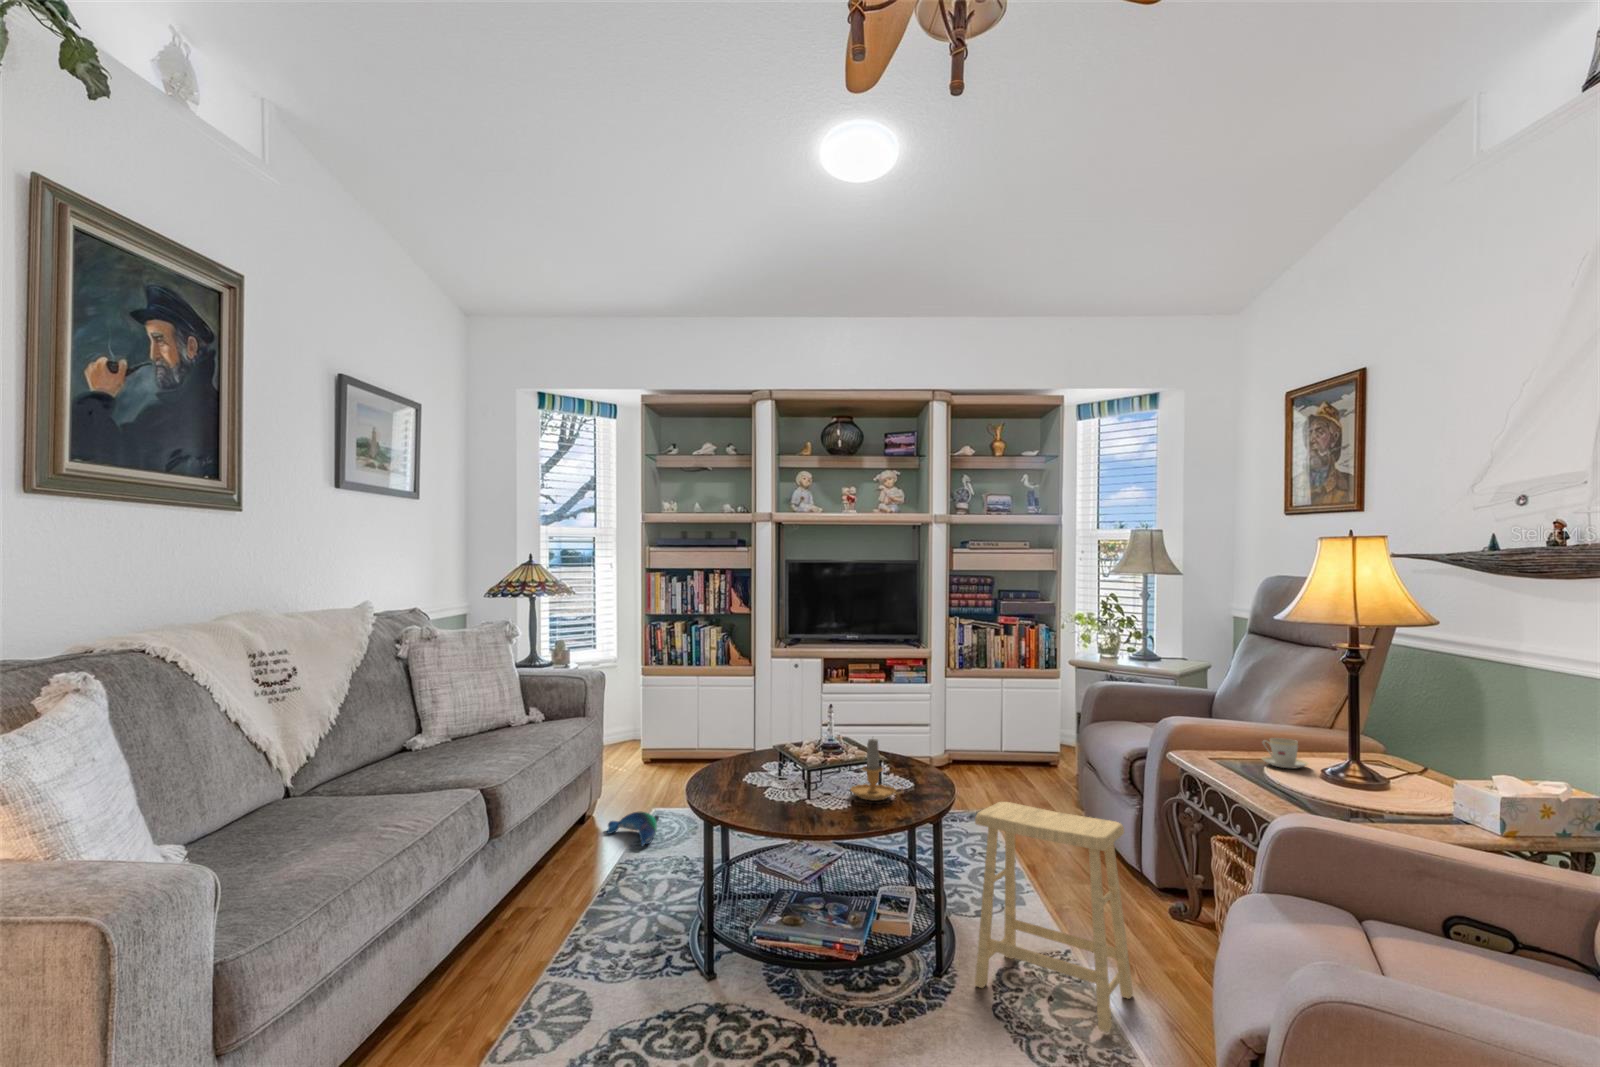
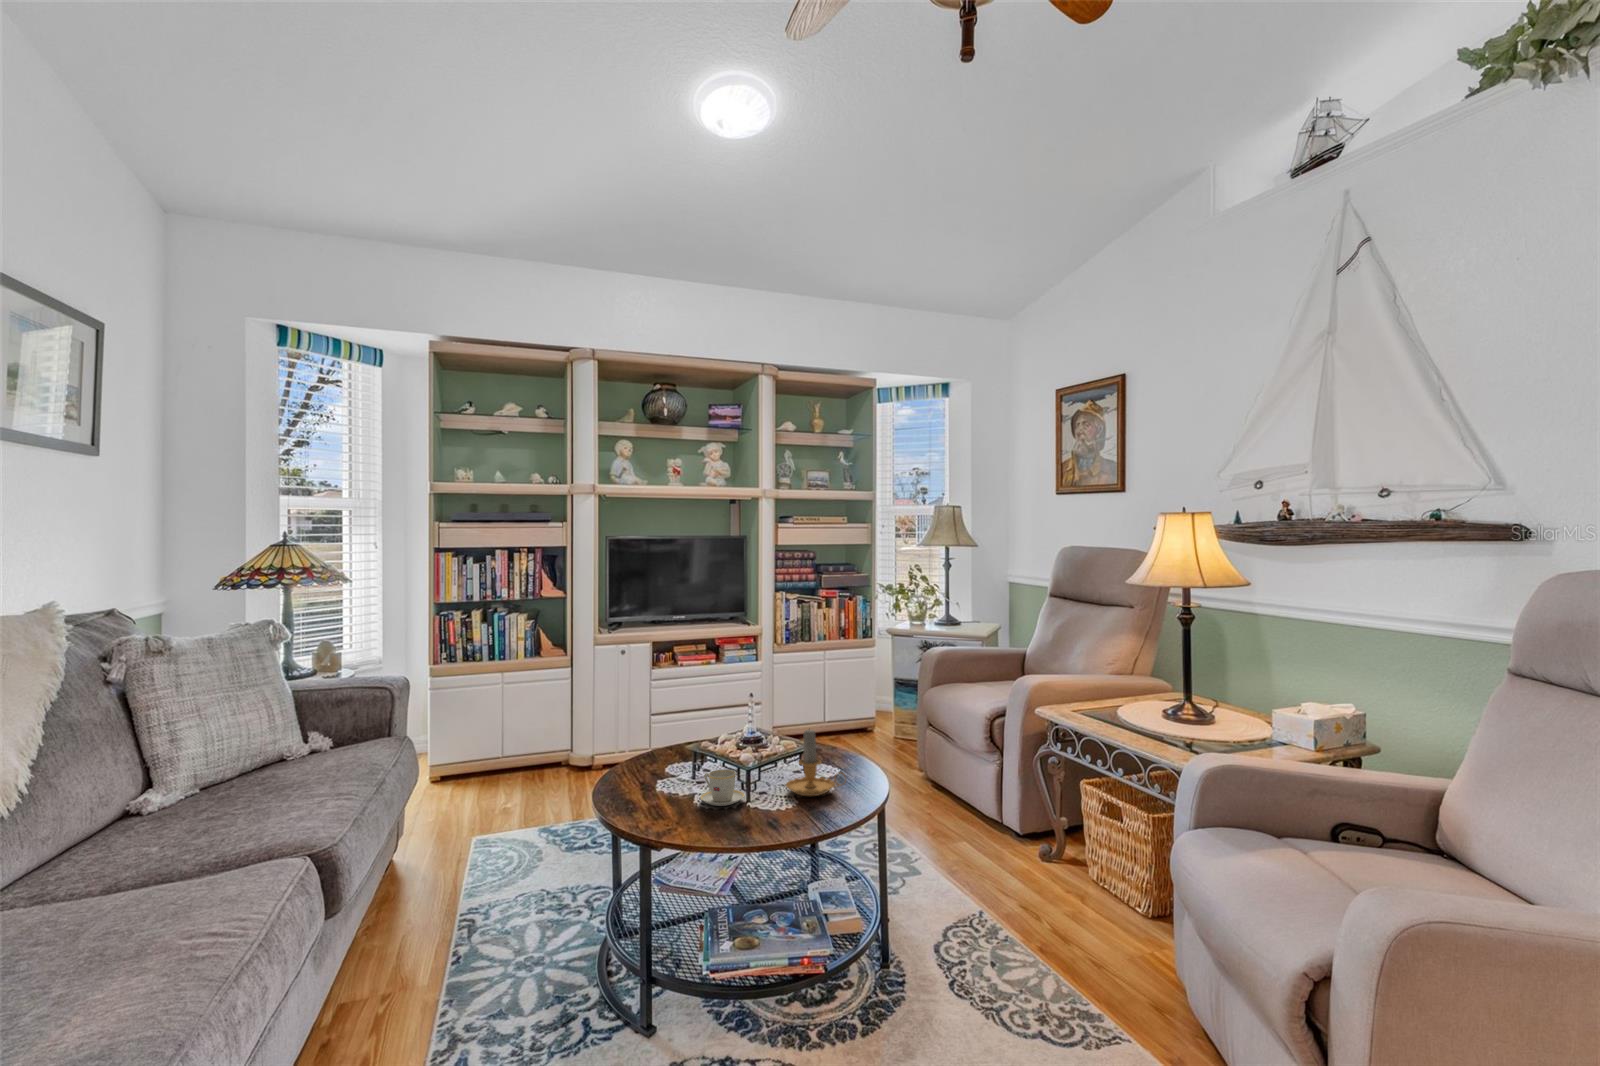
teacup: present [1262,738,1308,768] -> present [700,769,745,806]
footstool: present [975,802,1133,1032] -> none [917,777,1060,986]
plush toy: present [607,812,659,846] -> none [426,842,497,885]

